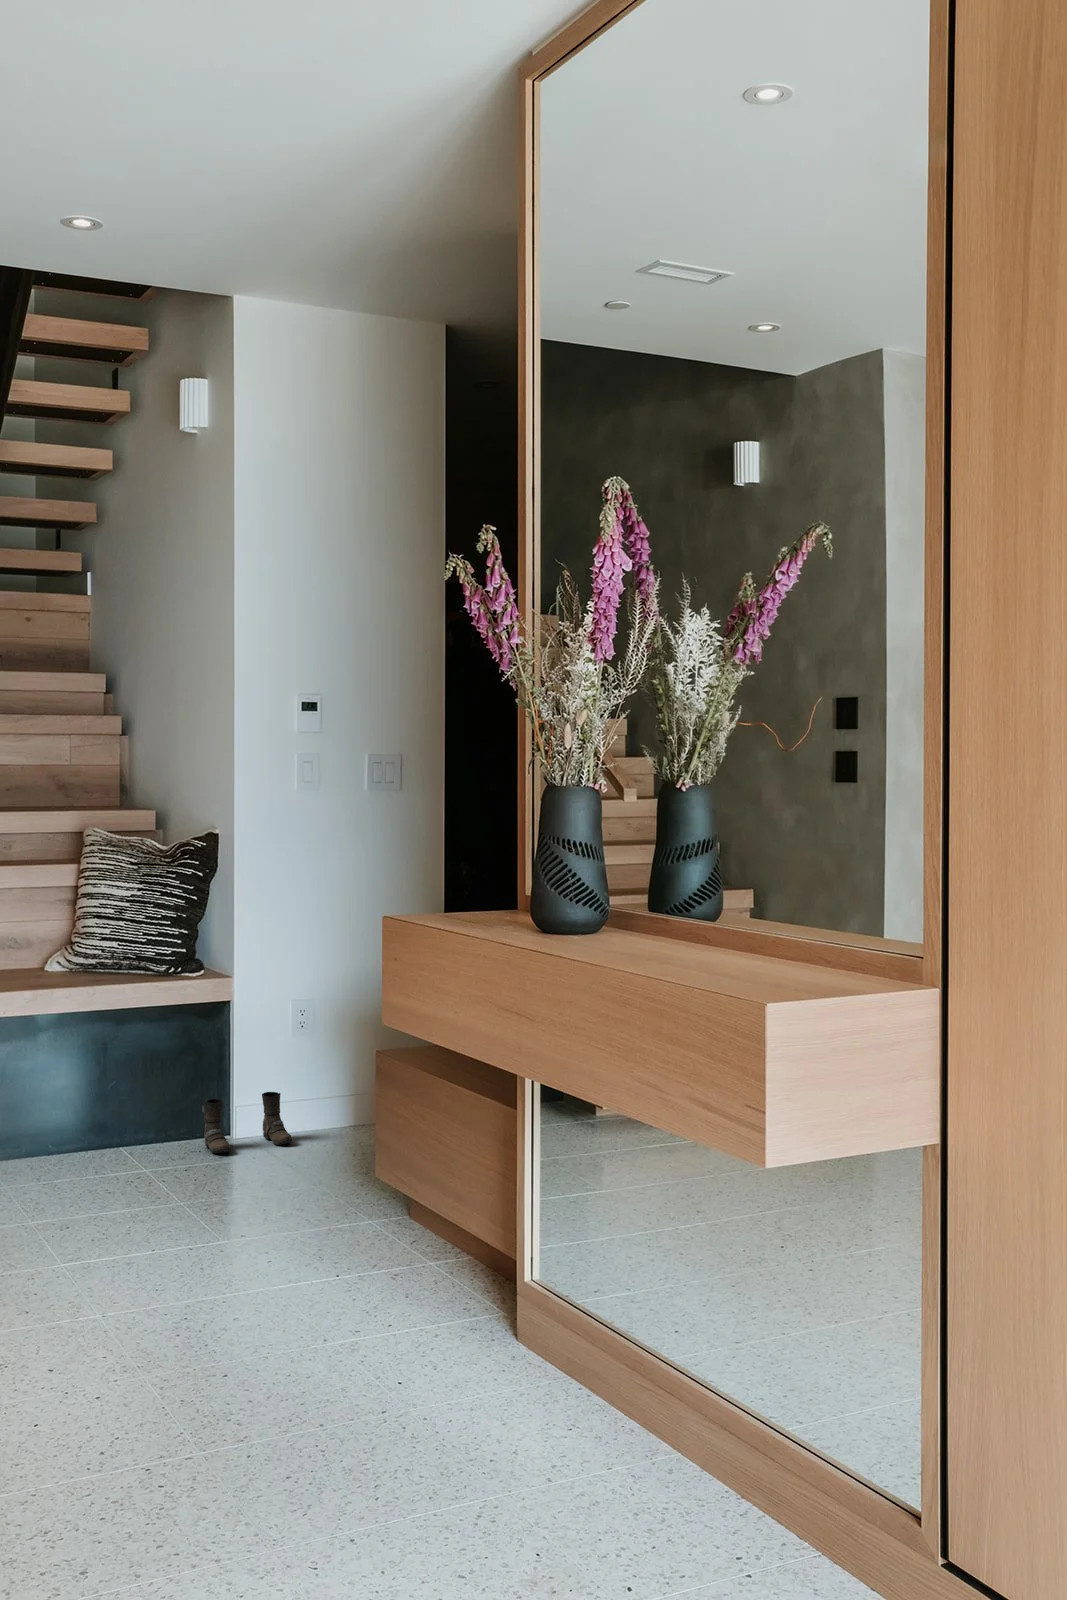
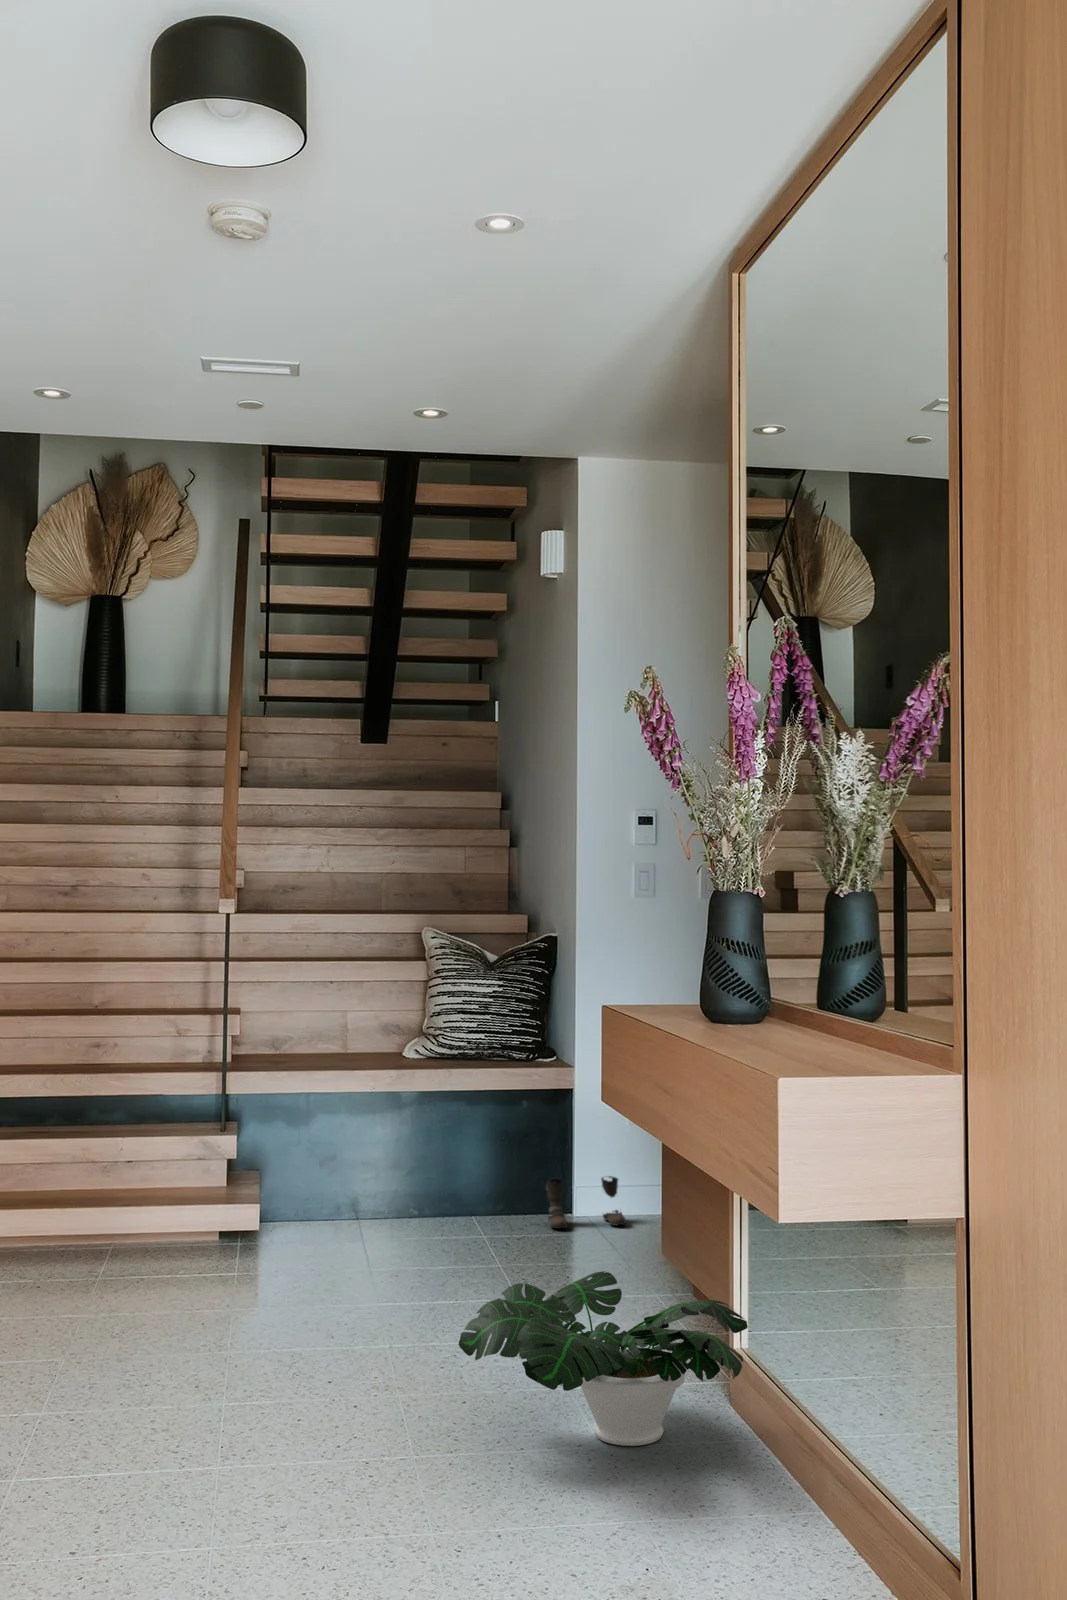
potted plant: none [237,1210,565,1405] -> present [459,1271,748,1446]

